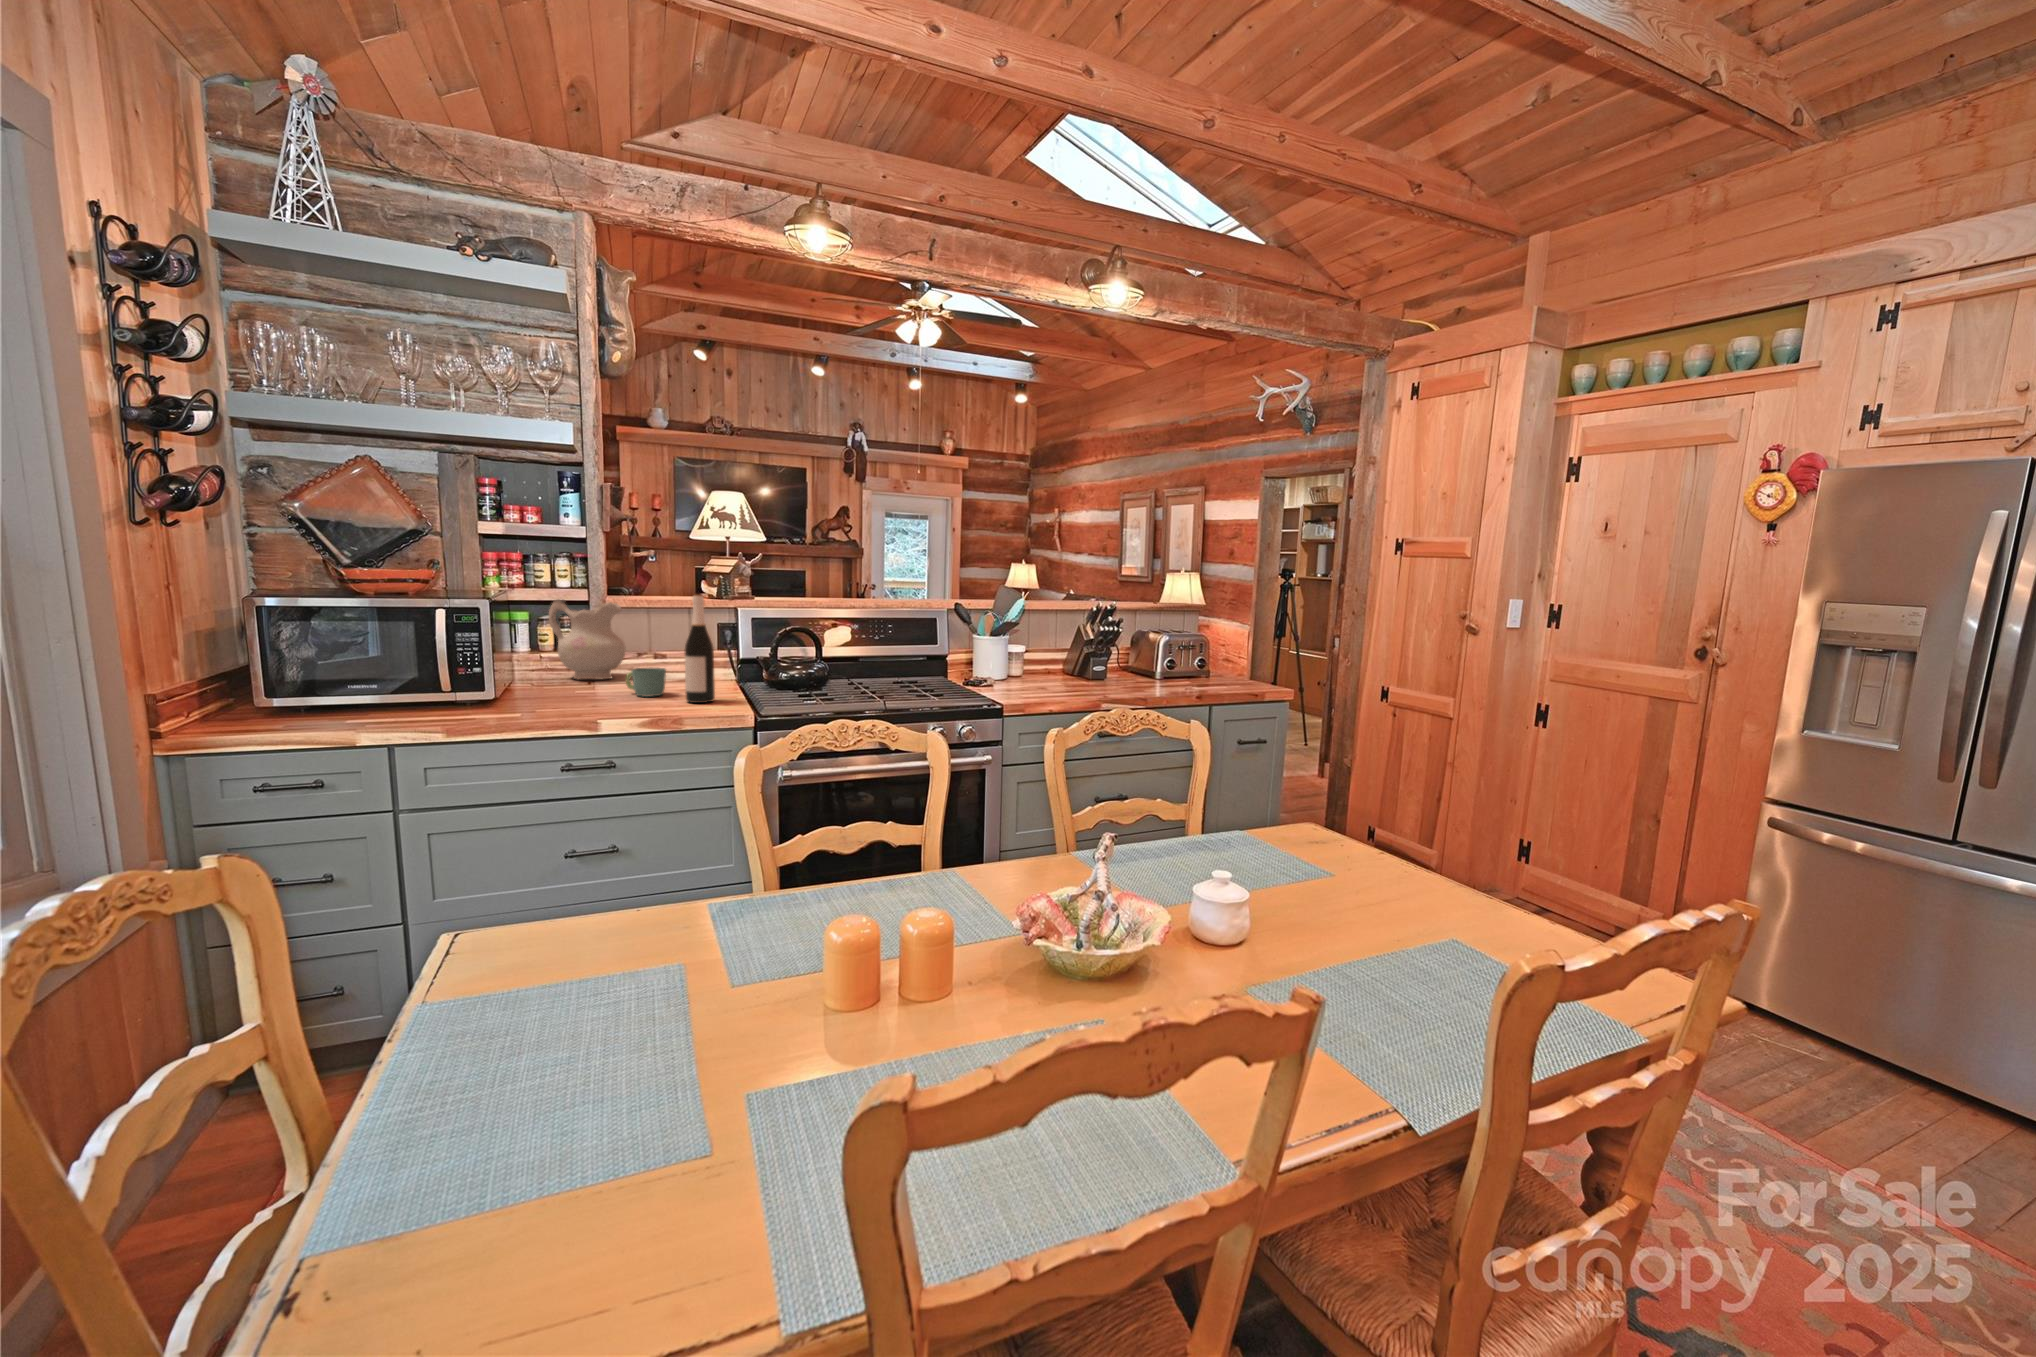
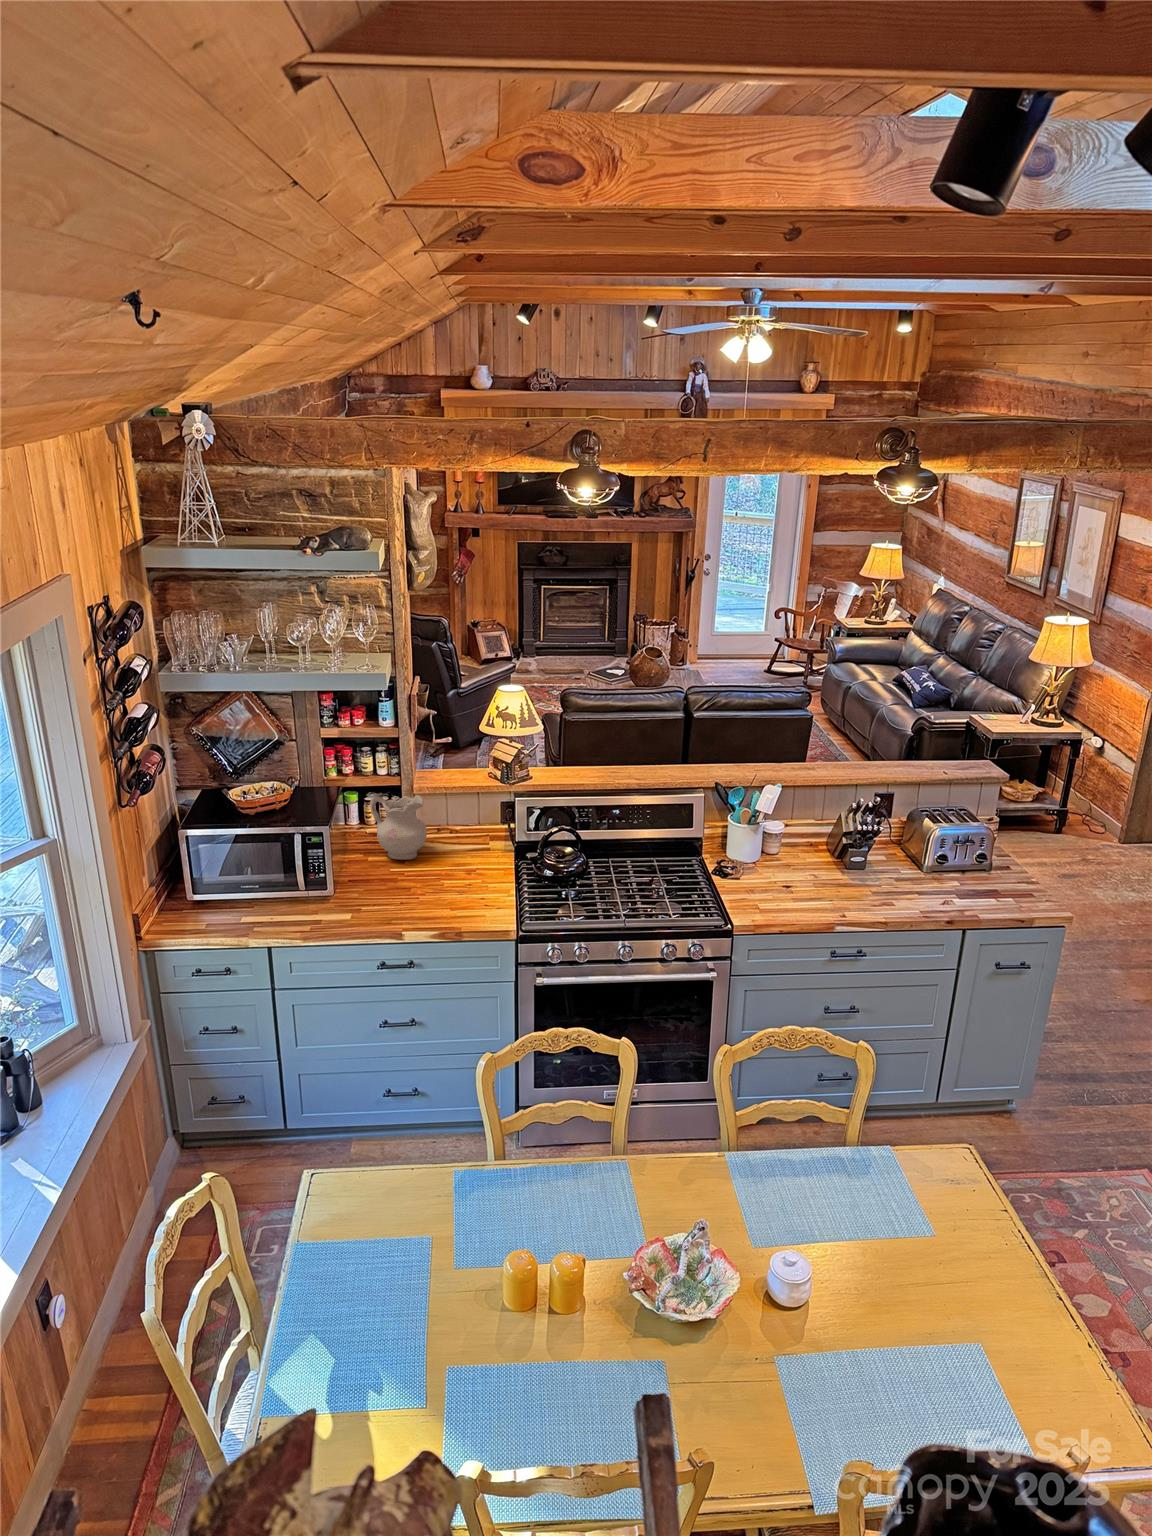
wine bottle: present [685,595,715,703] -> none [466,832,489,915]
mug: present [626,668,666,697] -> none [425,871,454,899]

